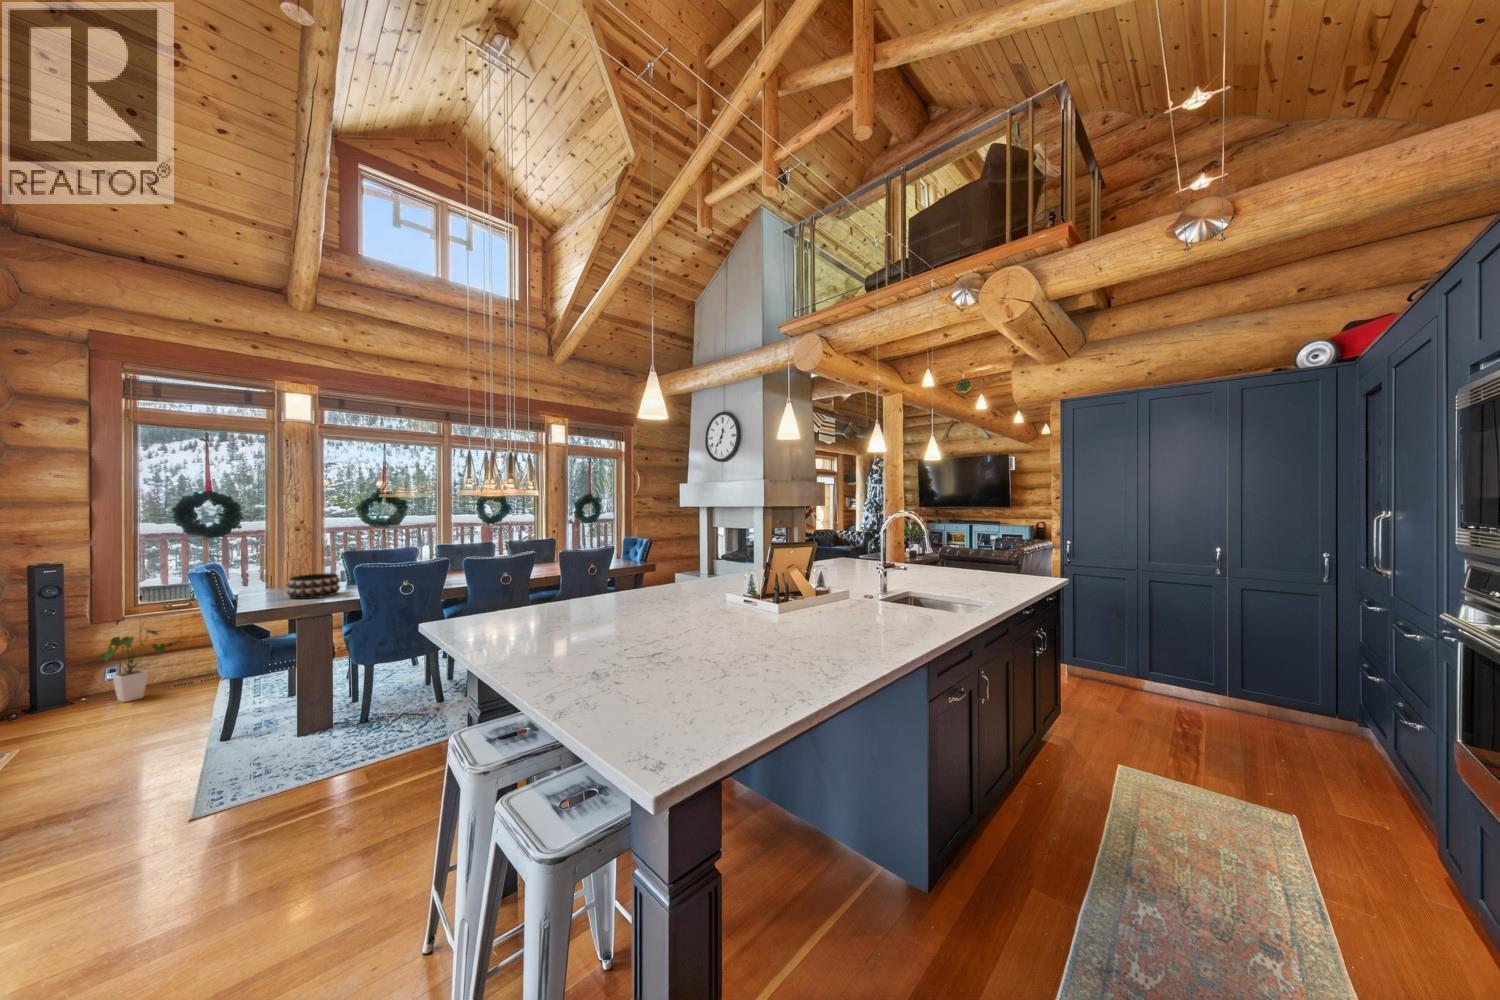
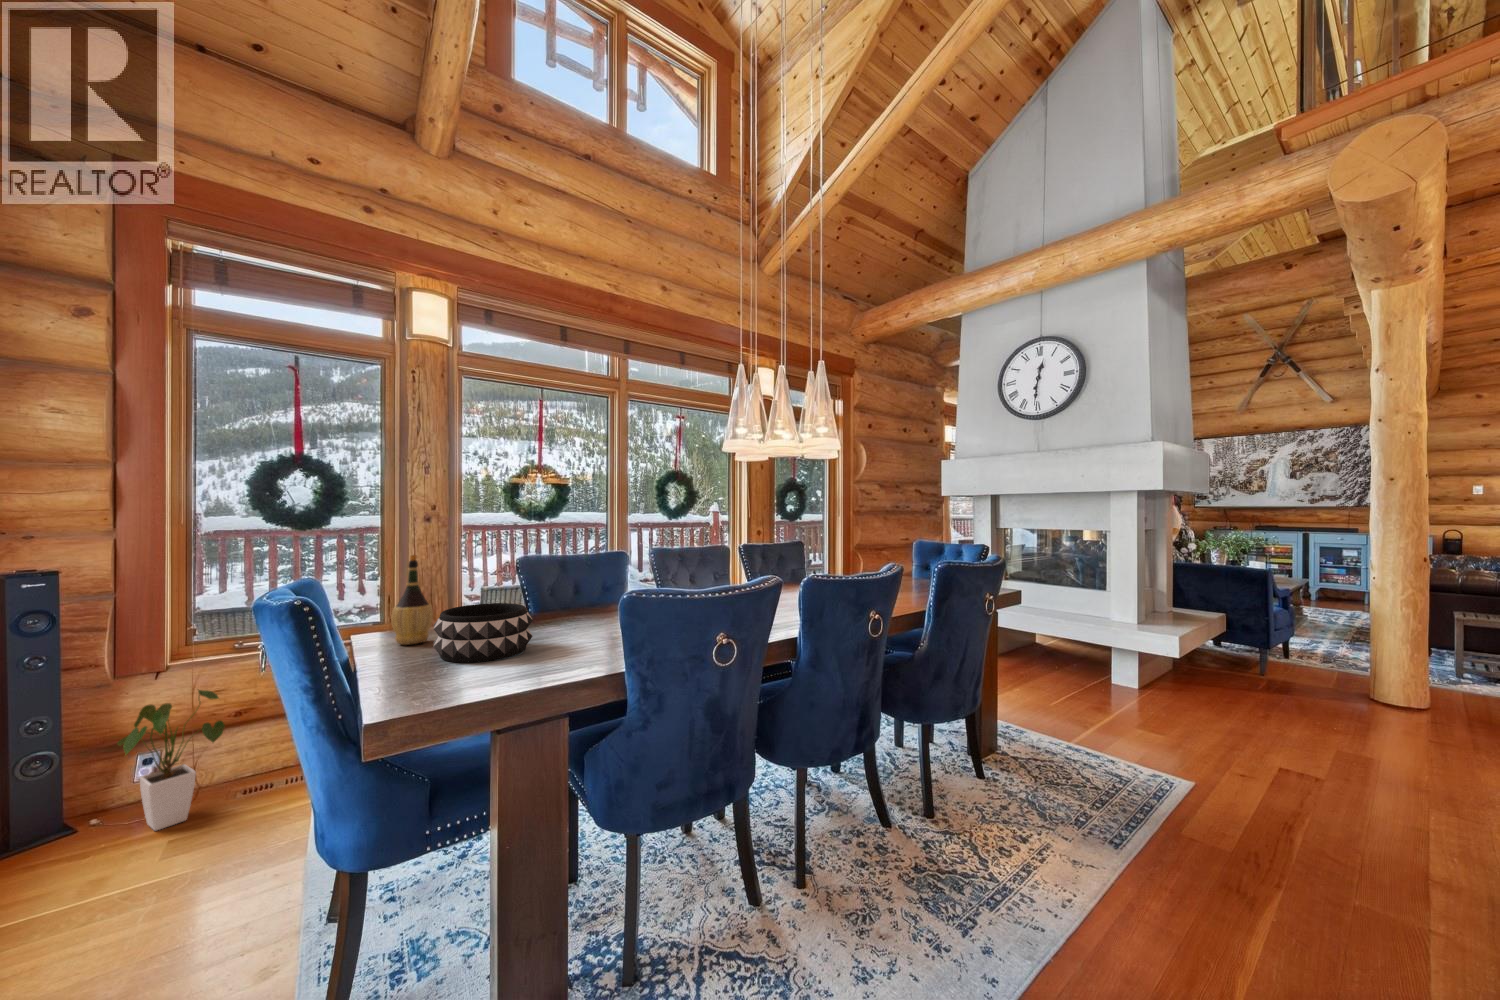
wine bottle: none [266,551,290,594] -> present [391,555,433,644]

